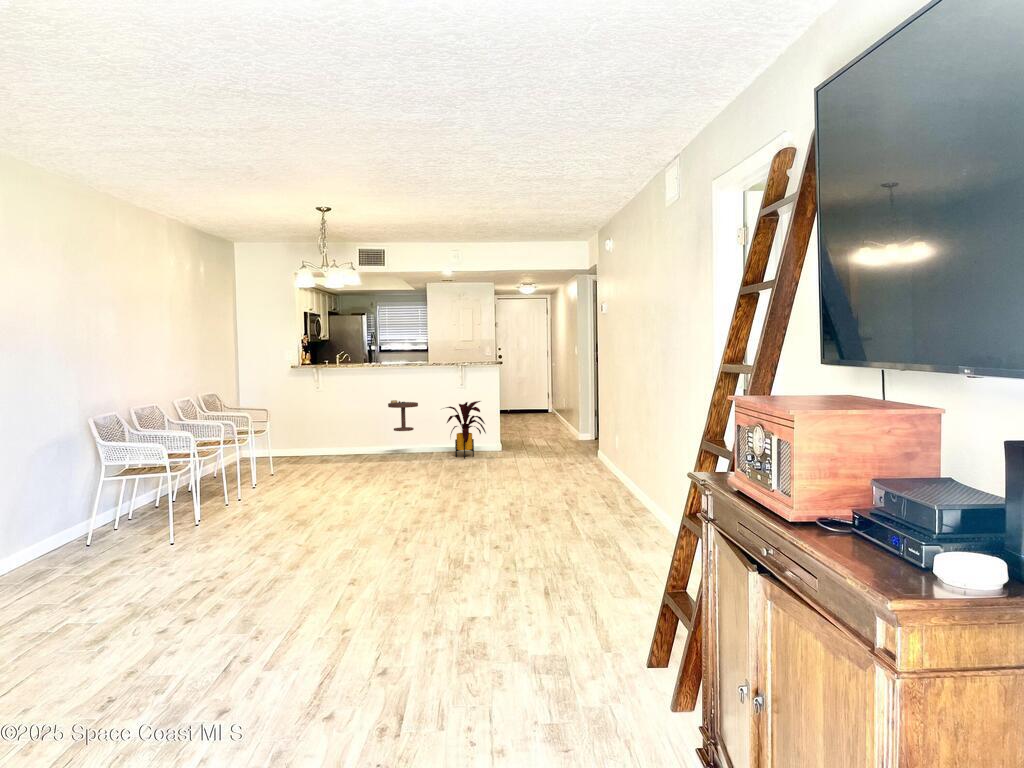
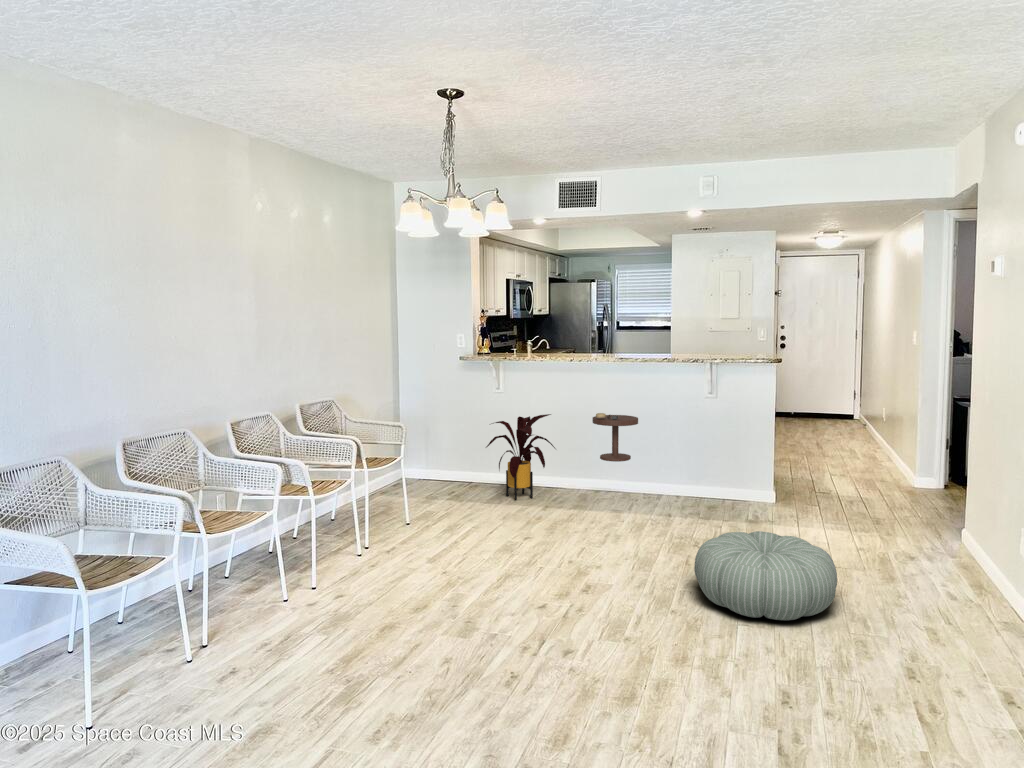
house plant: present [446,401,486,458] -> present [486,414,555,500]
pouf: none [466,449,536,487] -> present [694,531,837,621]

